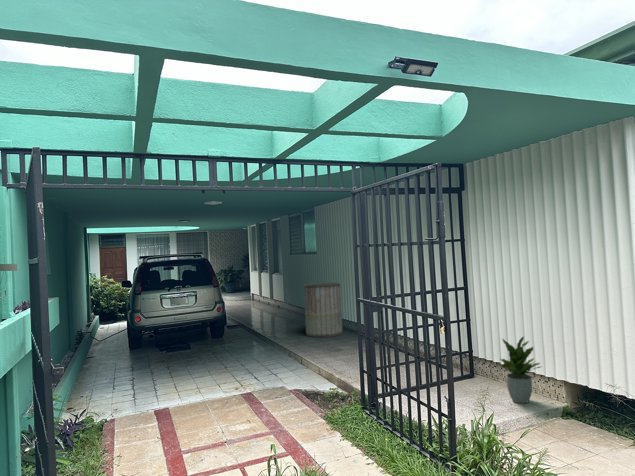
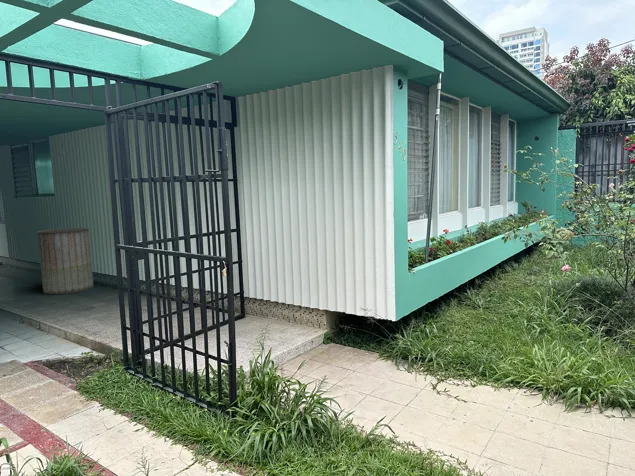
potted plant: present [499,337,540,403] -> none [268,274,309,337]

